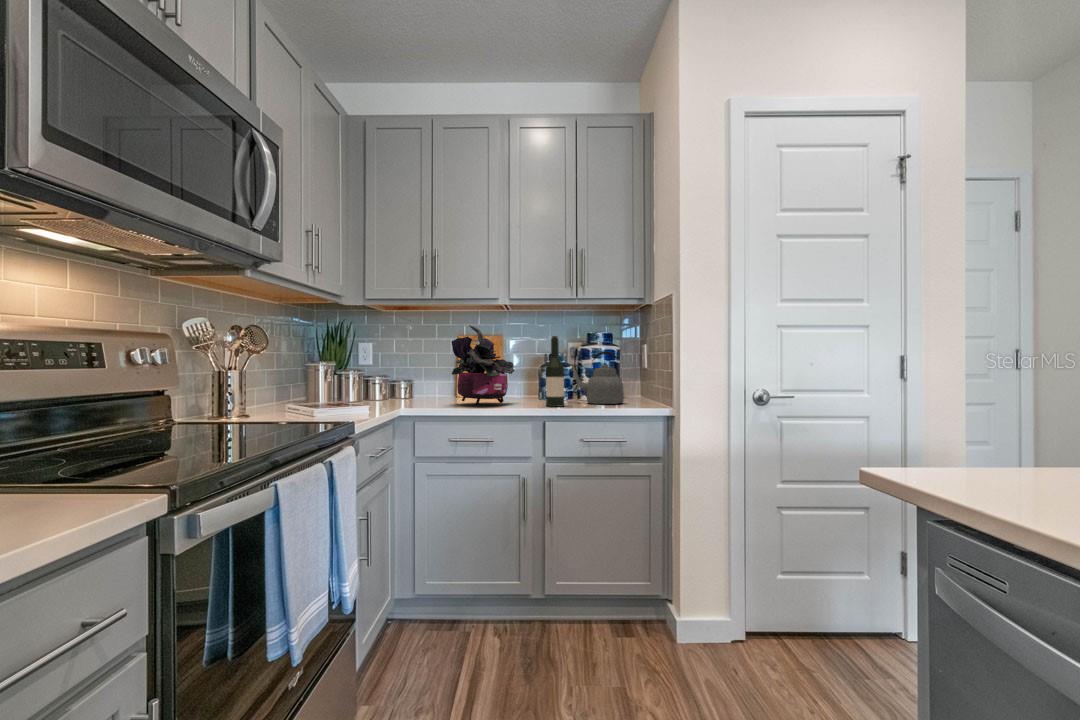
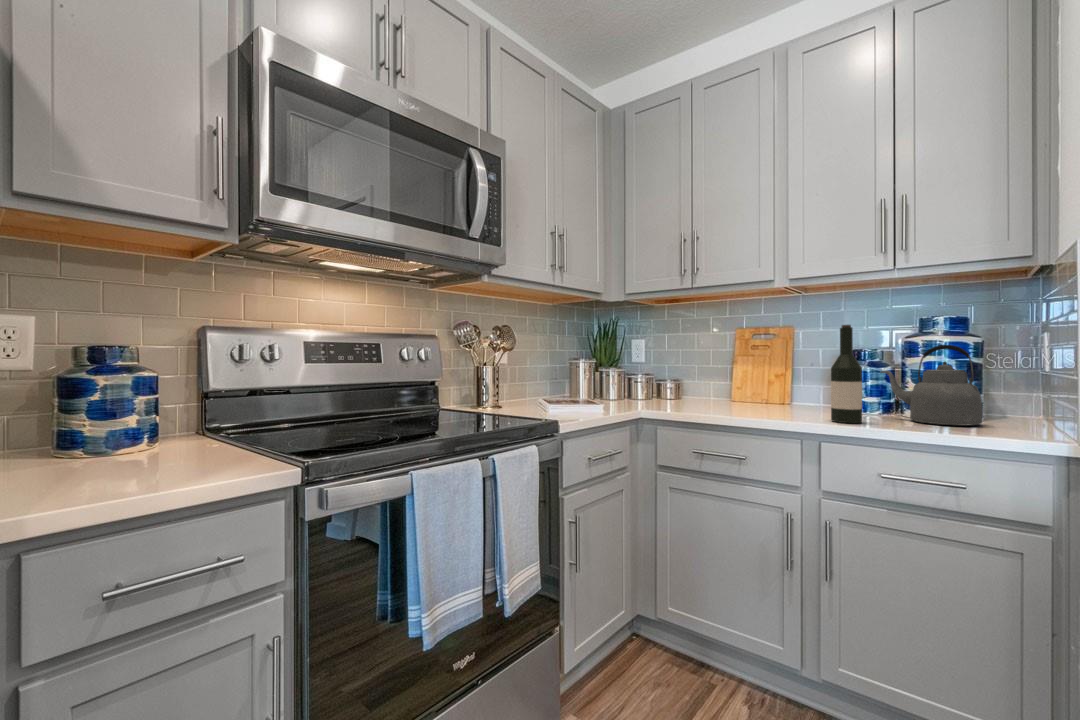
potted plant: present [452,325,514,404] -> none [702,316,792,412]

